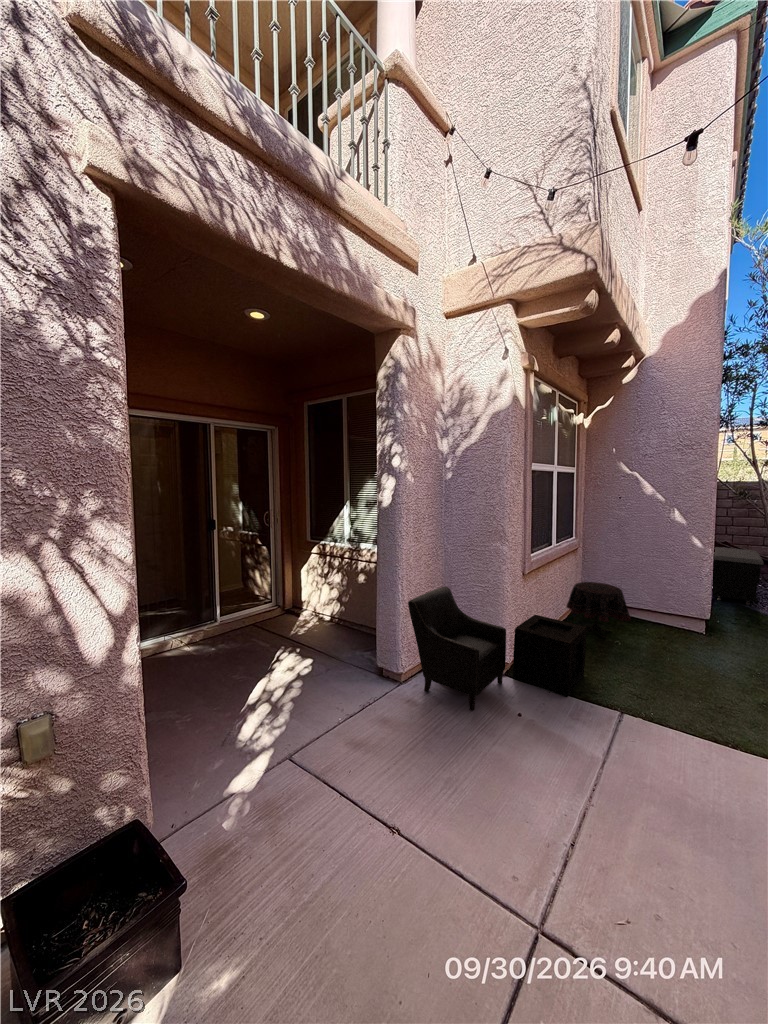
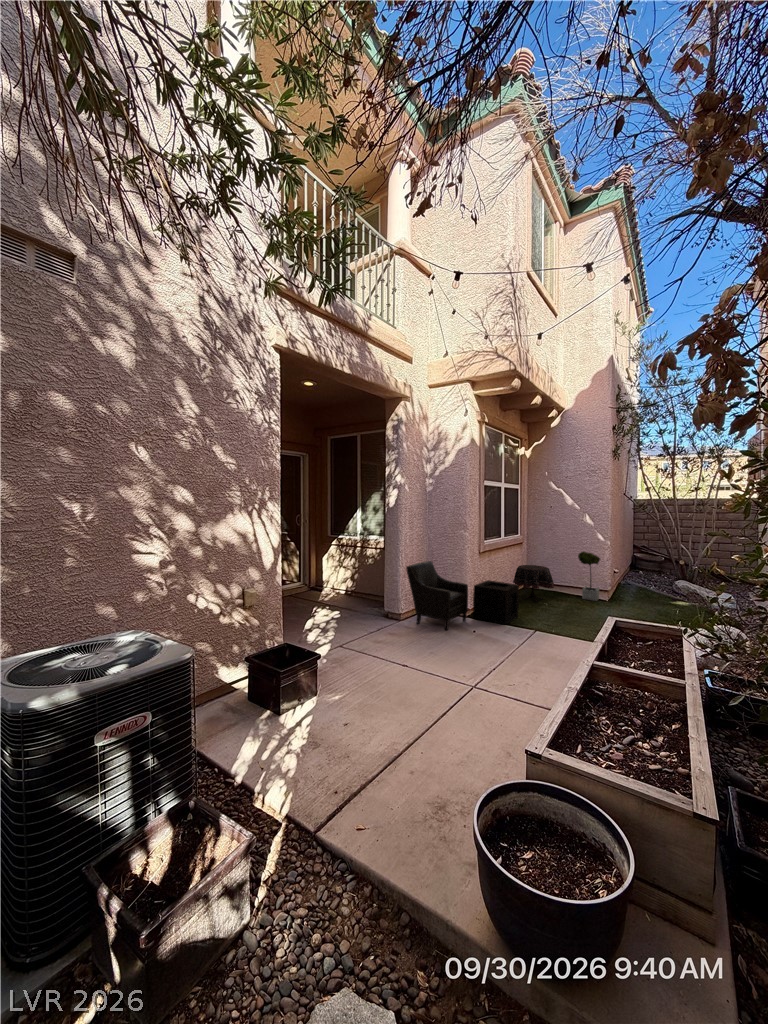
storage bench: present [711,547,764,605] -> none [622,547,656,586]
potted tree: none [663,564,701,637] -> present [578,551,600,601]

